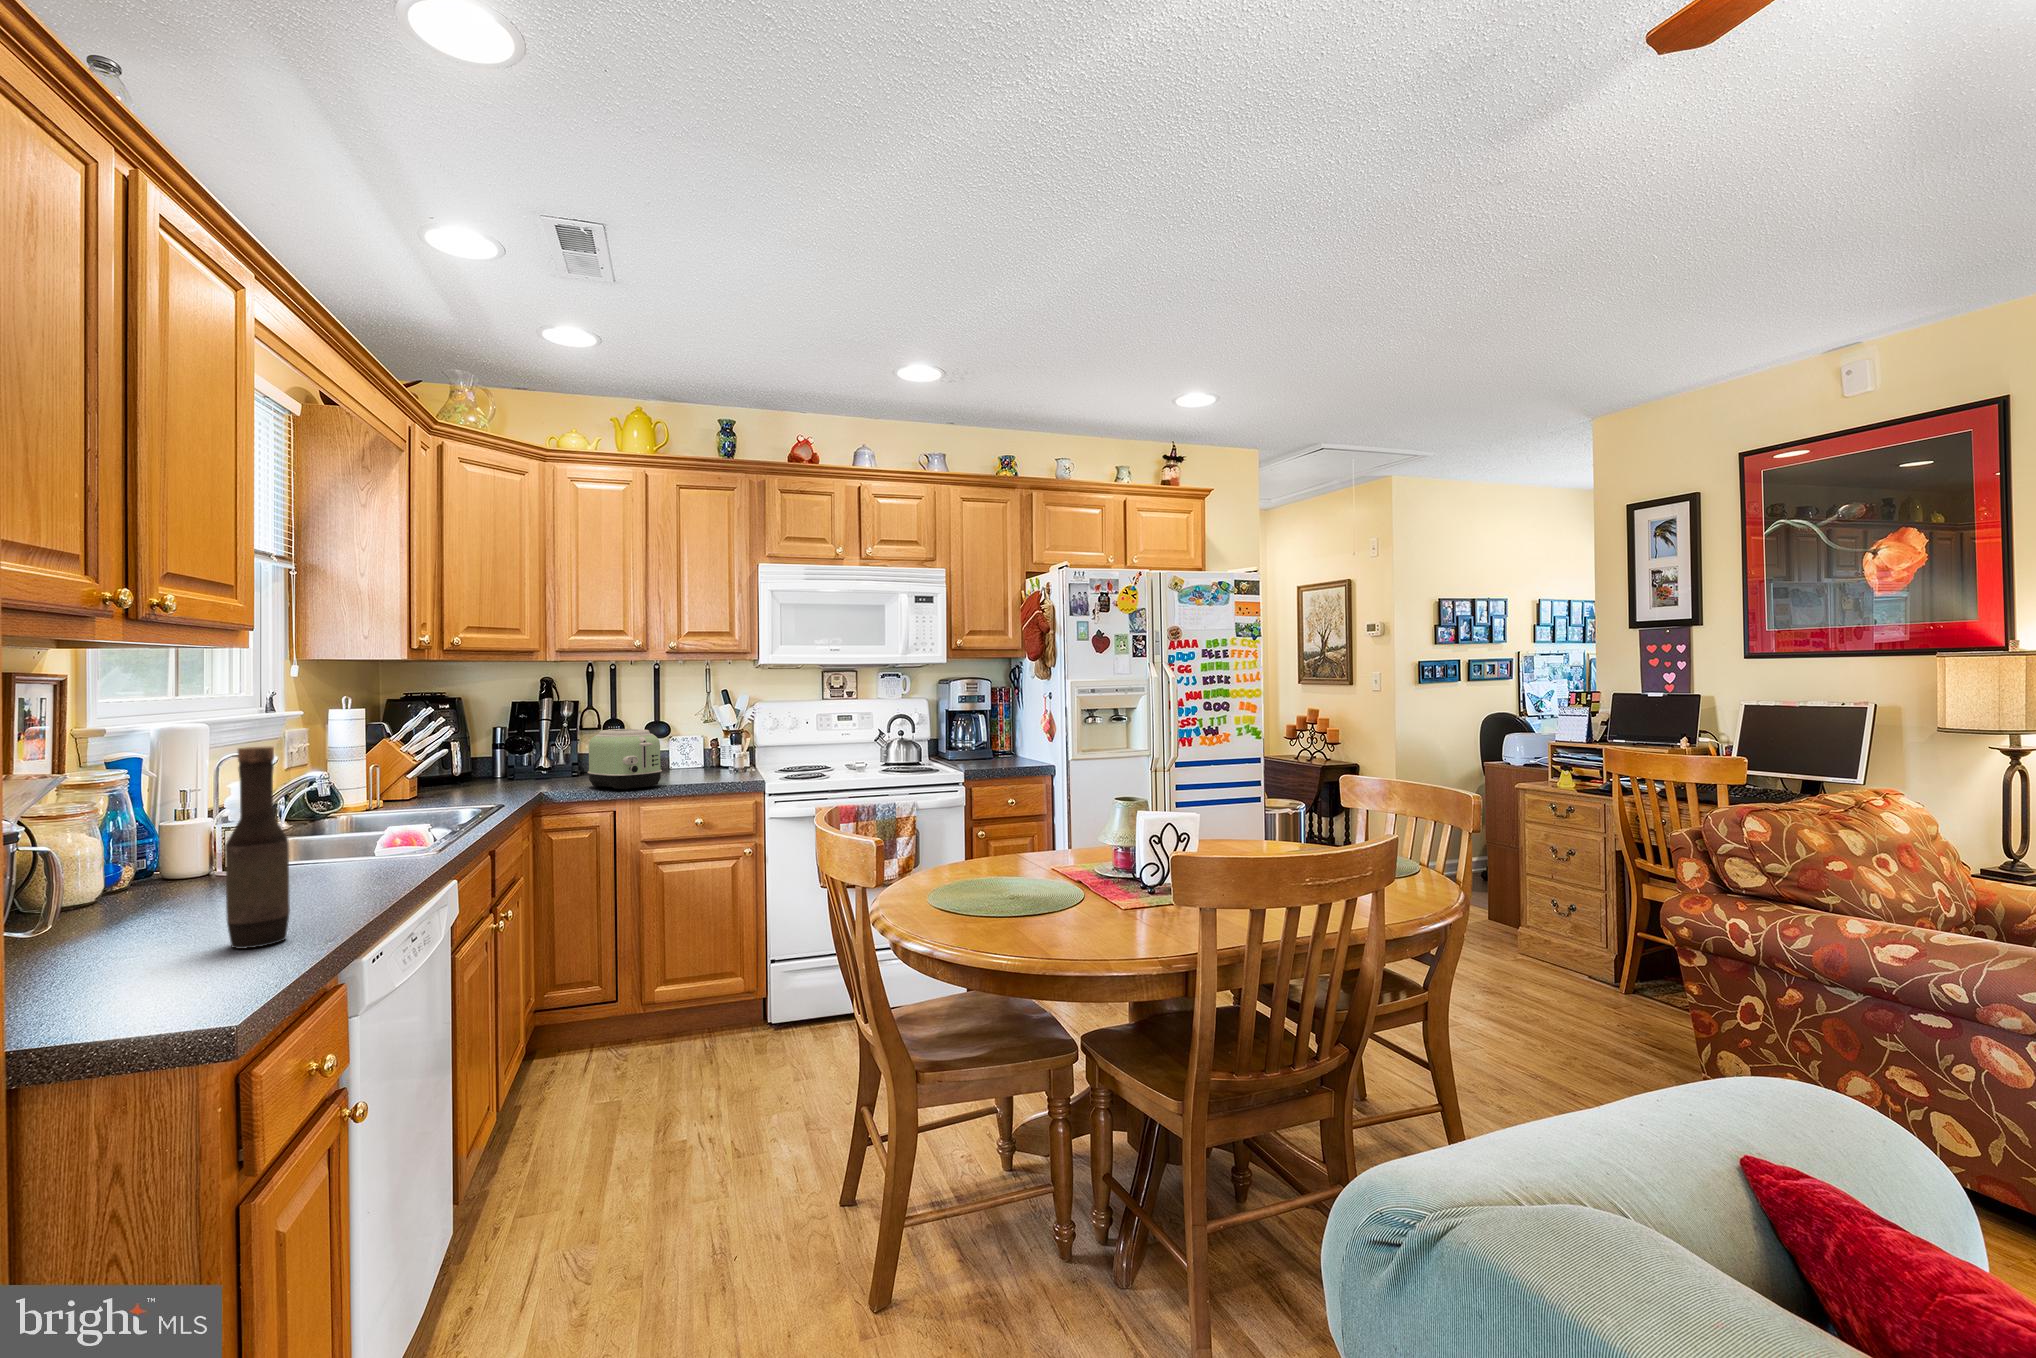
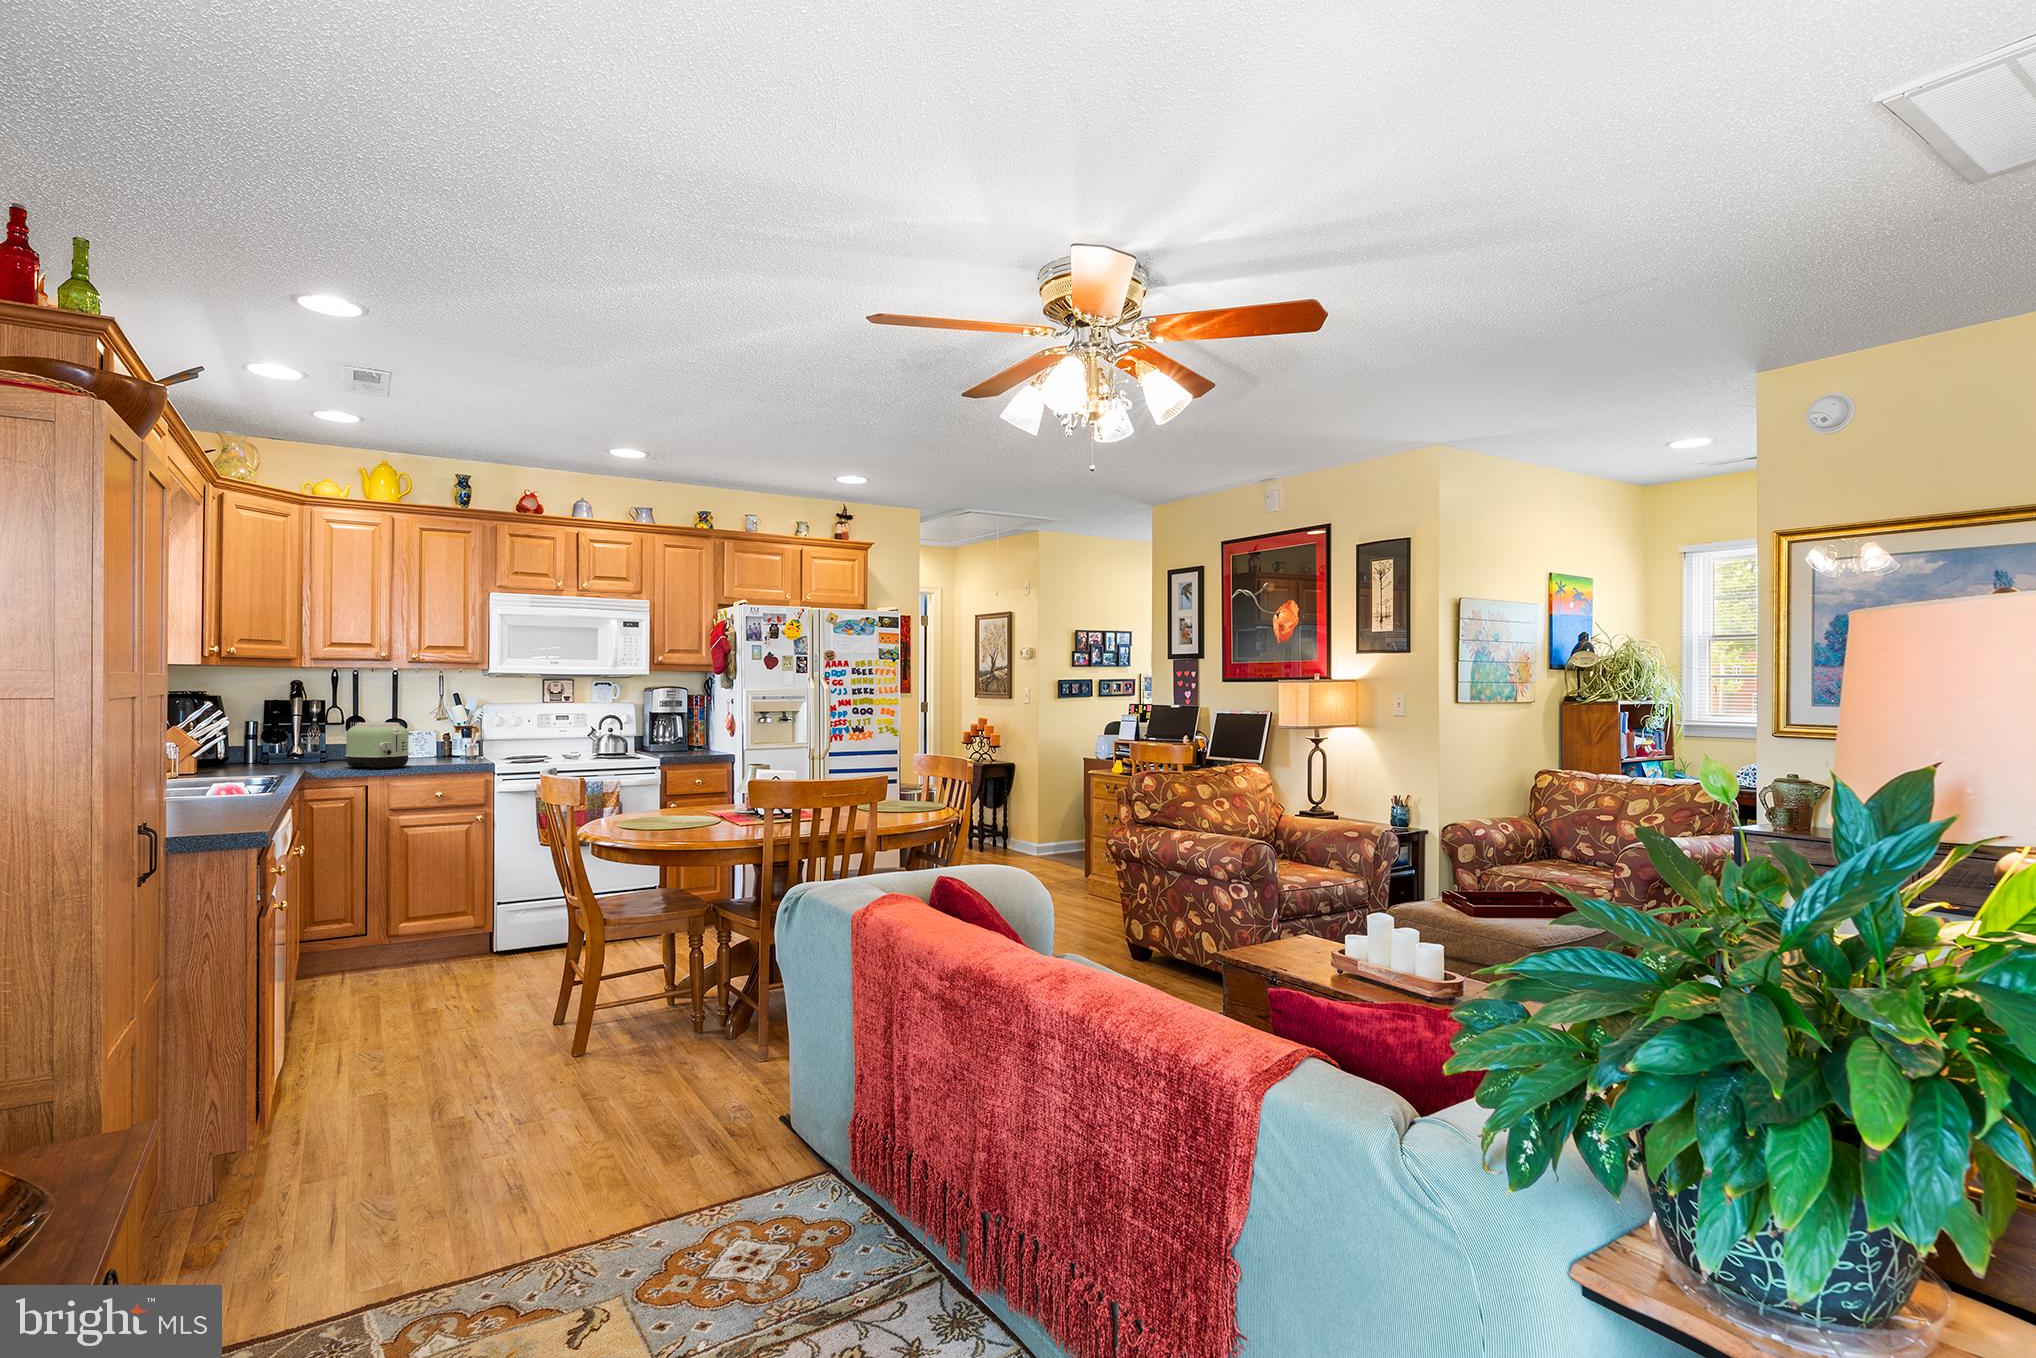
bottle: present [225,747,290,949] -> none [206,716,240,823]

